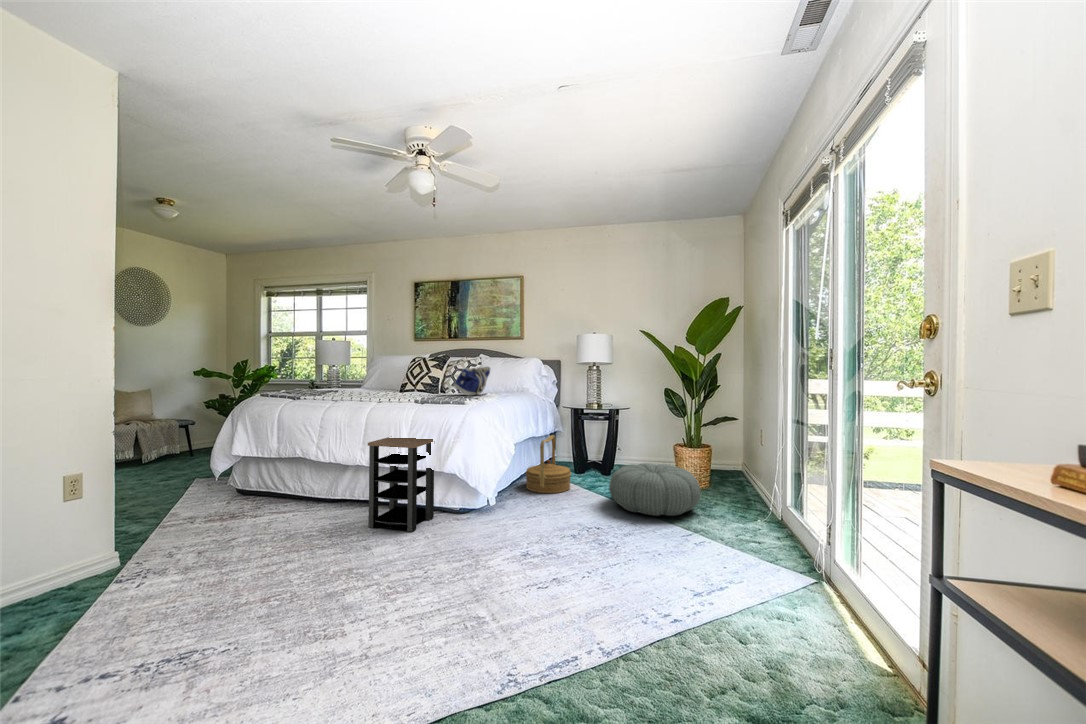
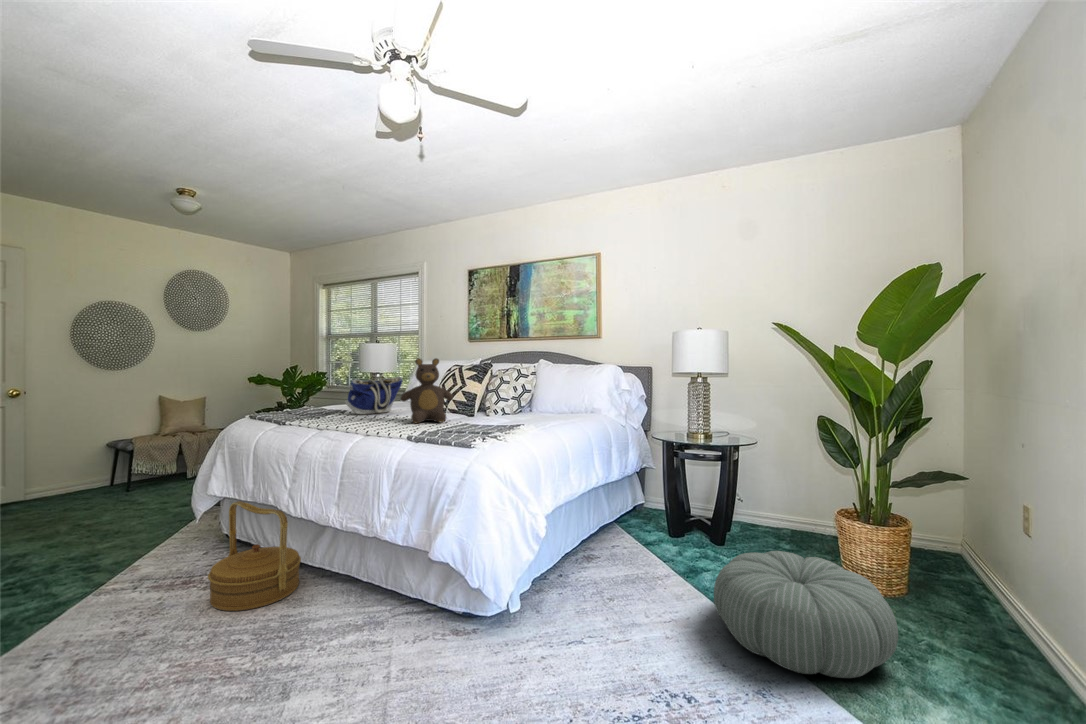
teddy bear: none [393,350,431,396] -> present [401,358,453,423]
tote bag: present [453,367,490,395] -> present [345,377,402,414]
woven basket: present [525,435,571,493] -> present [208,501,301,611]
side table: present [368,436,435,532] -> none [312,488,428,659]

